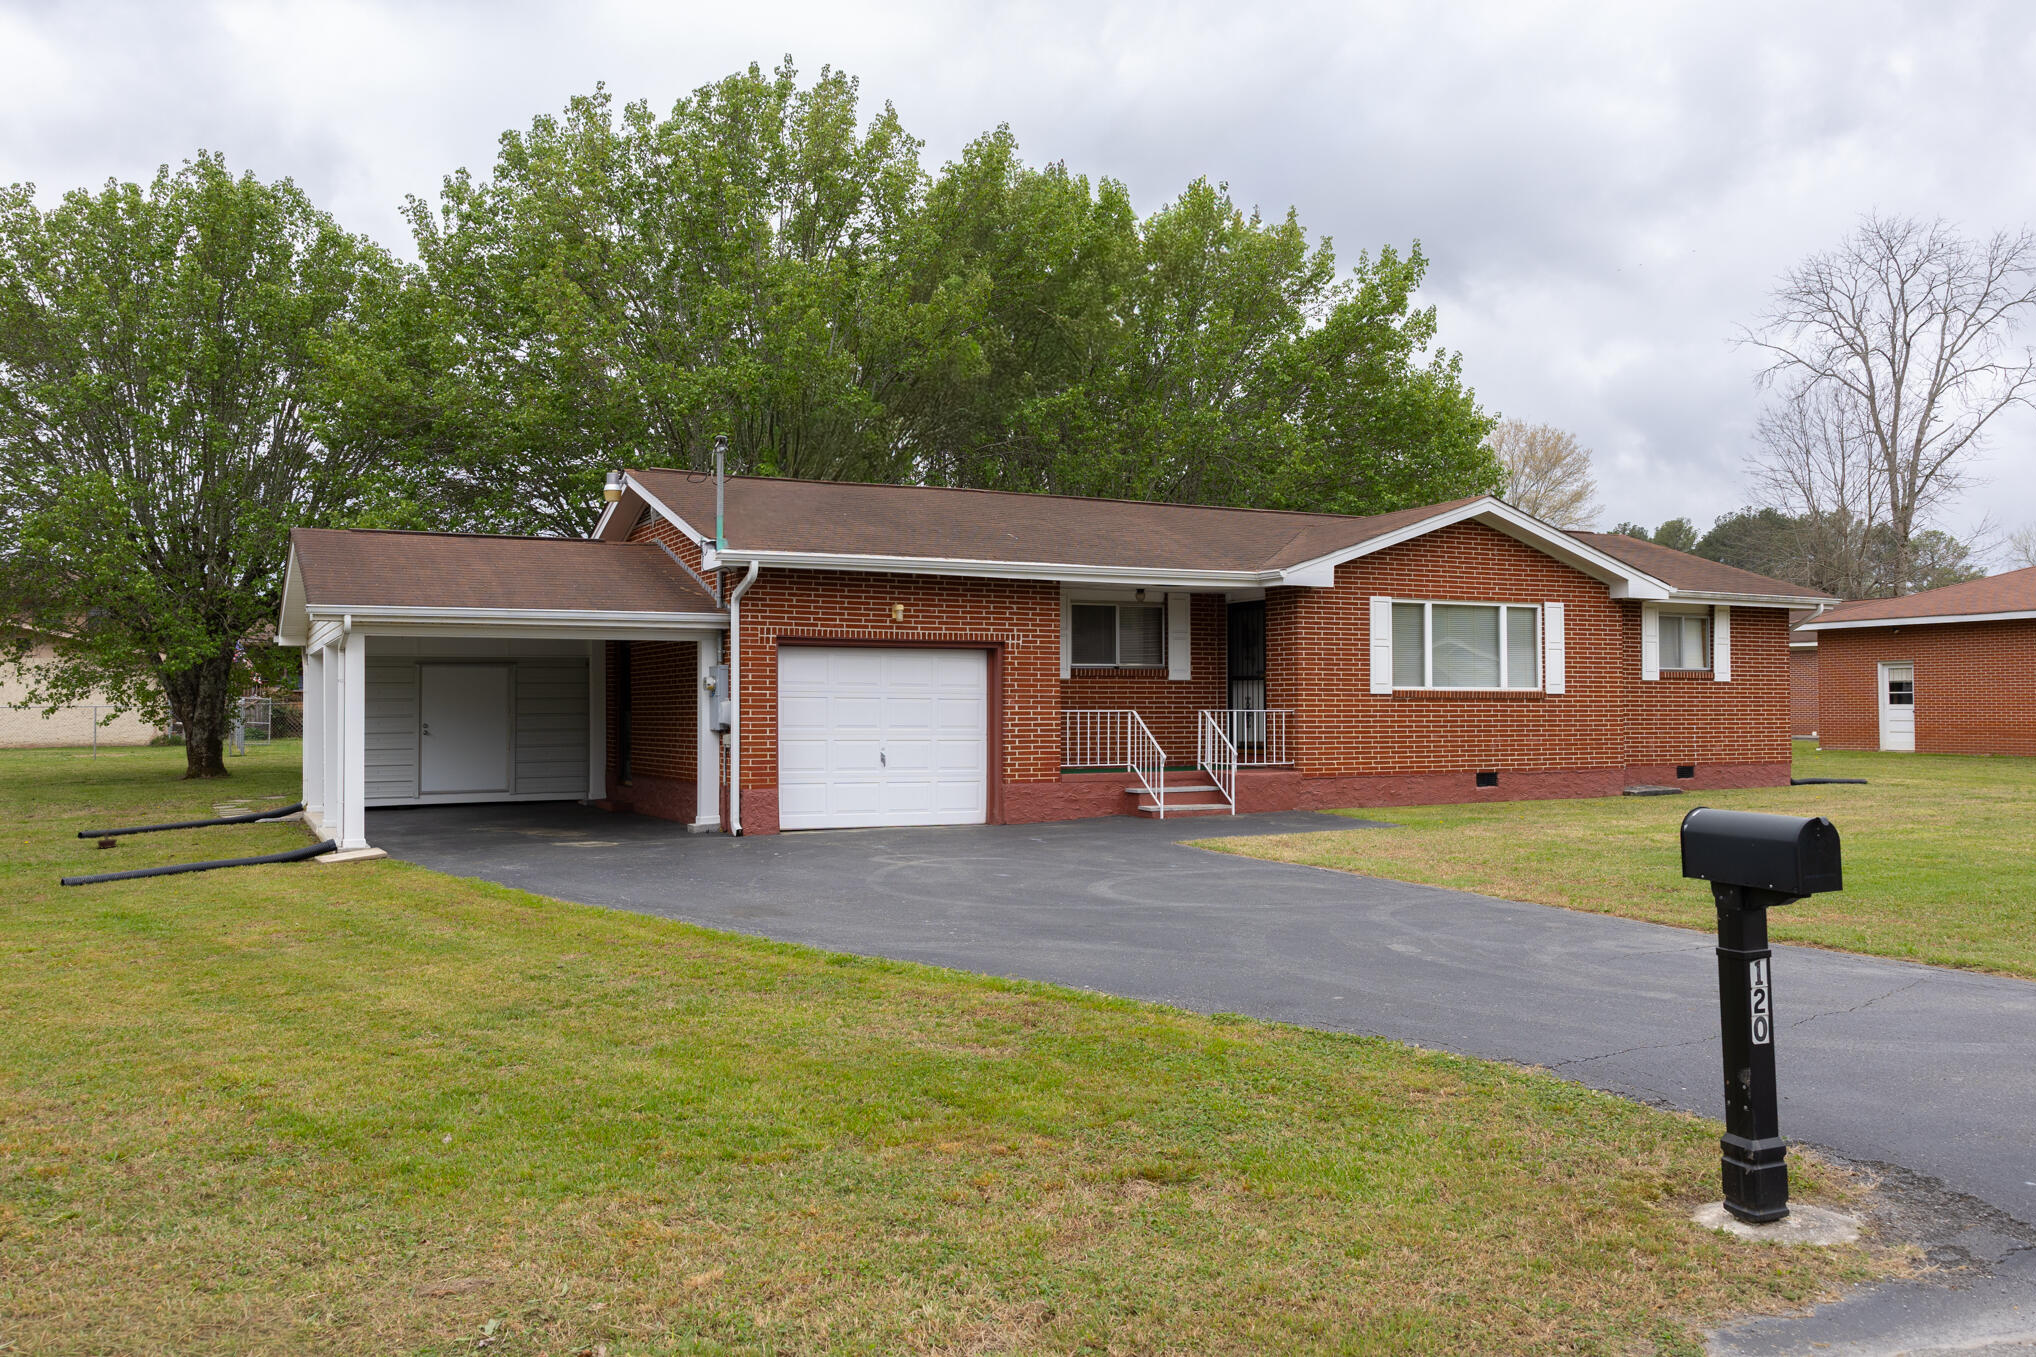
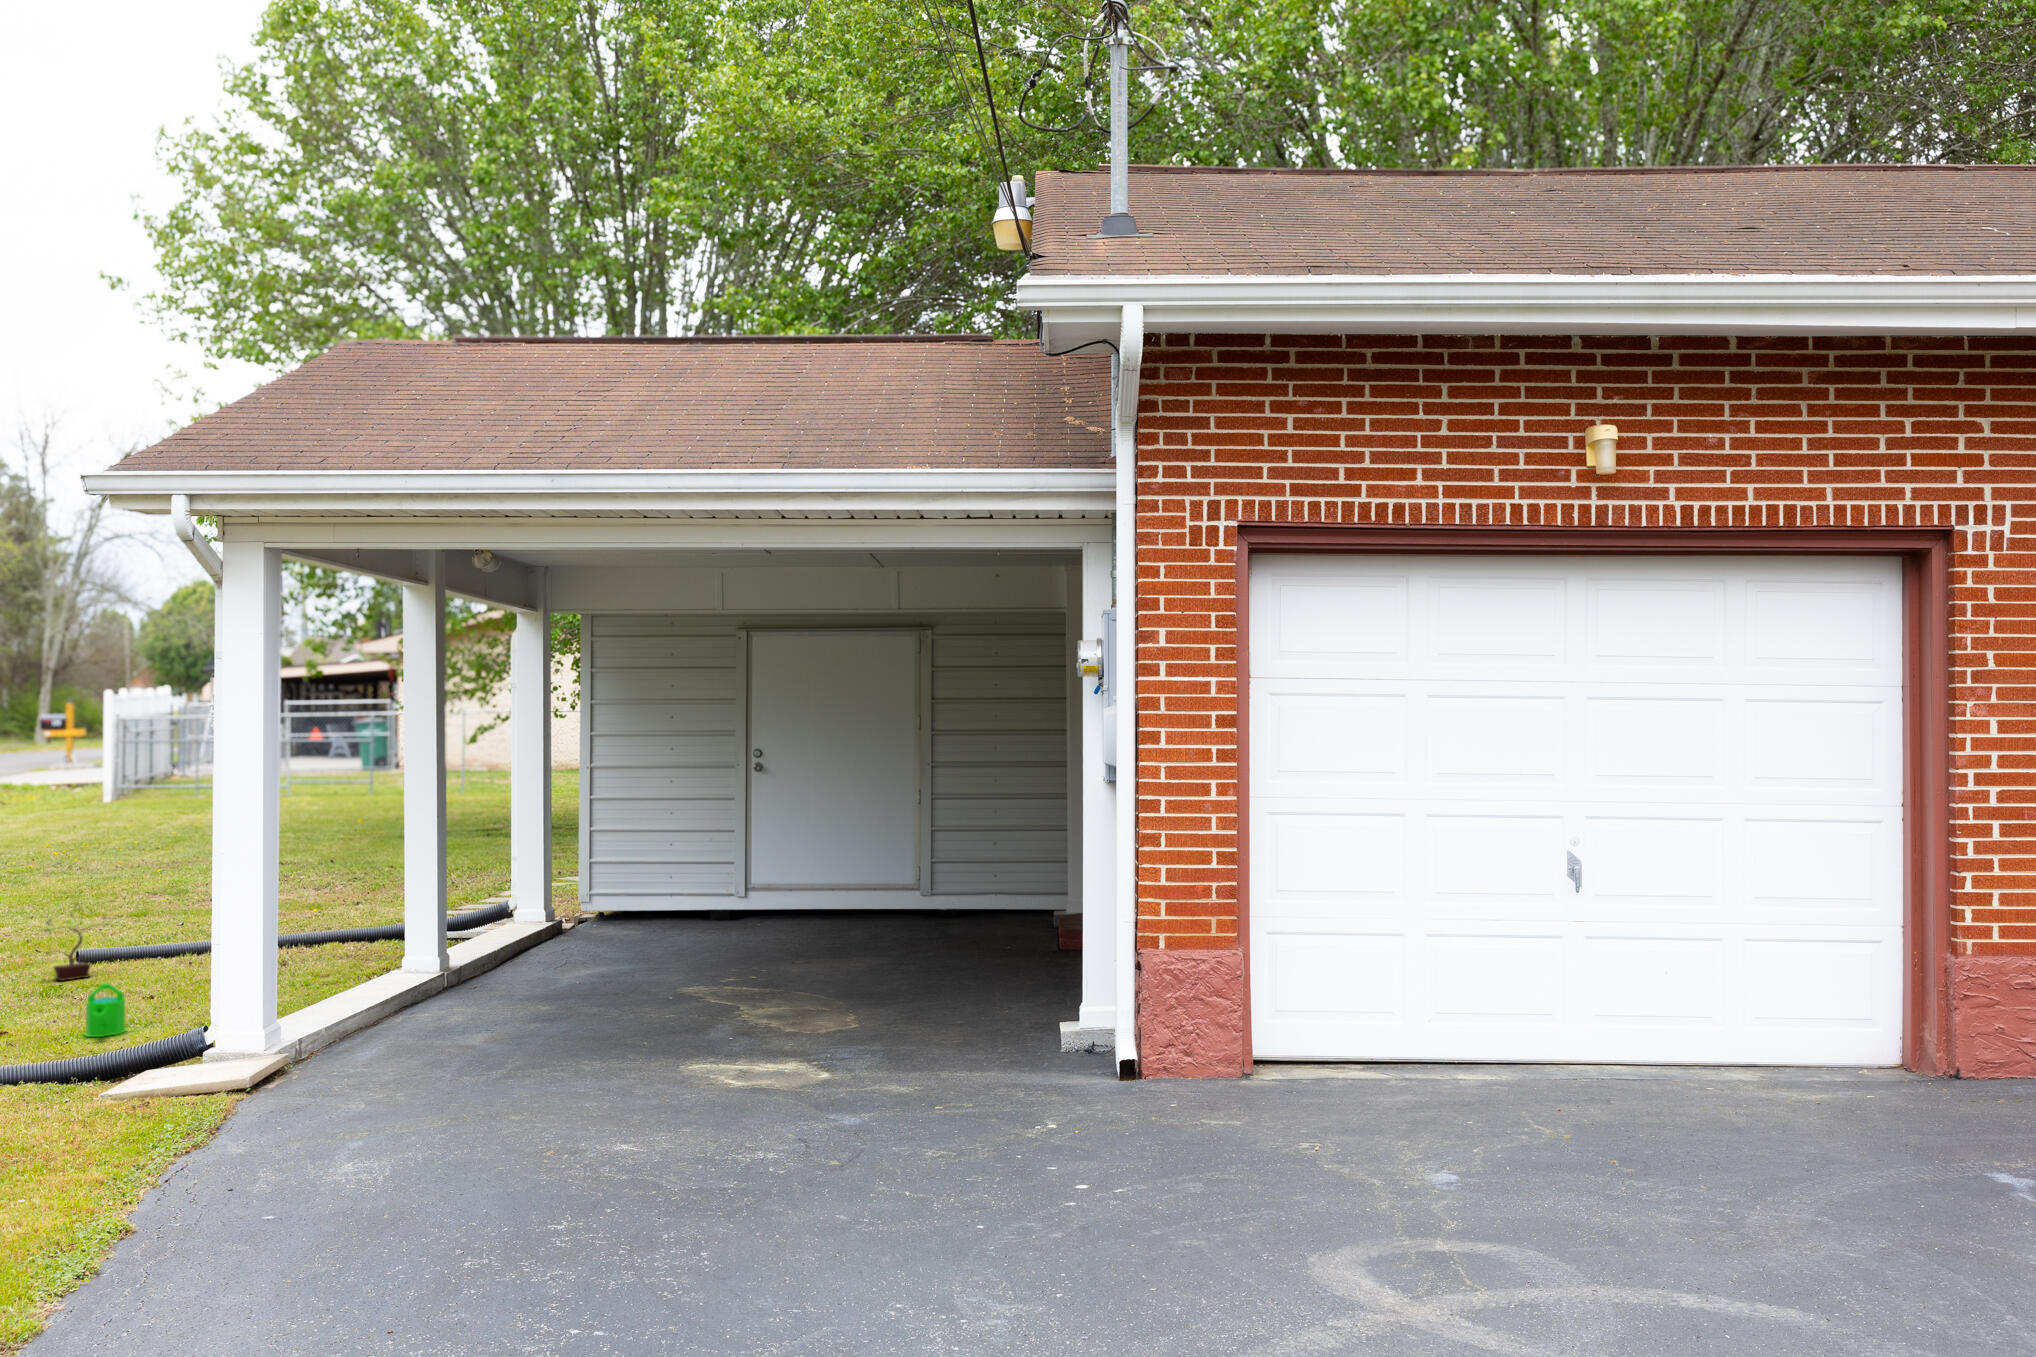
watering can: none [211,836,232,861] -> present [84,983,126,1037]

